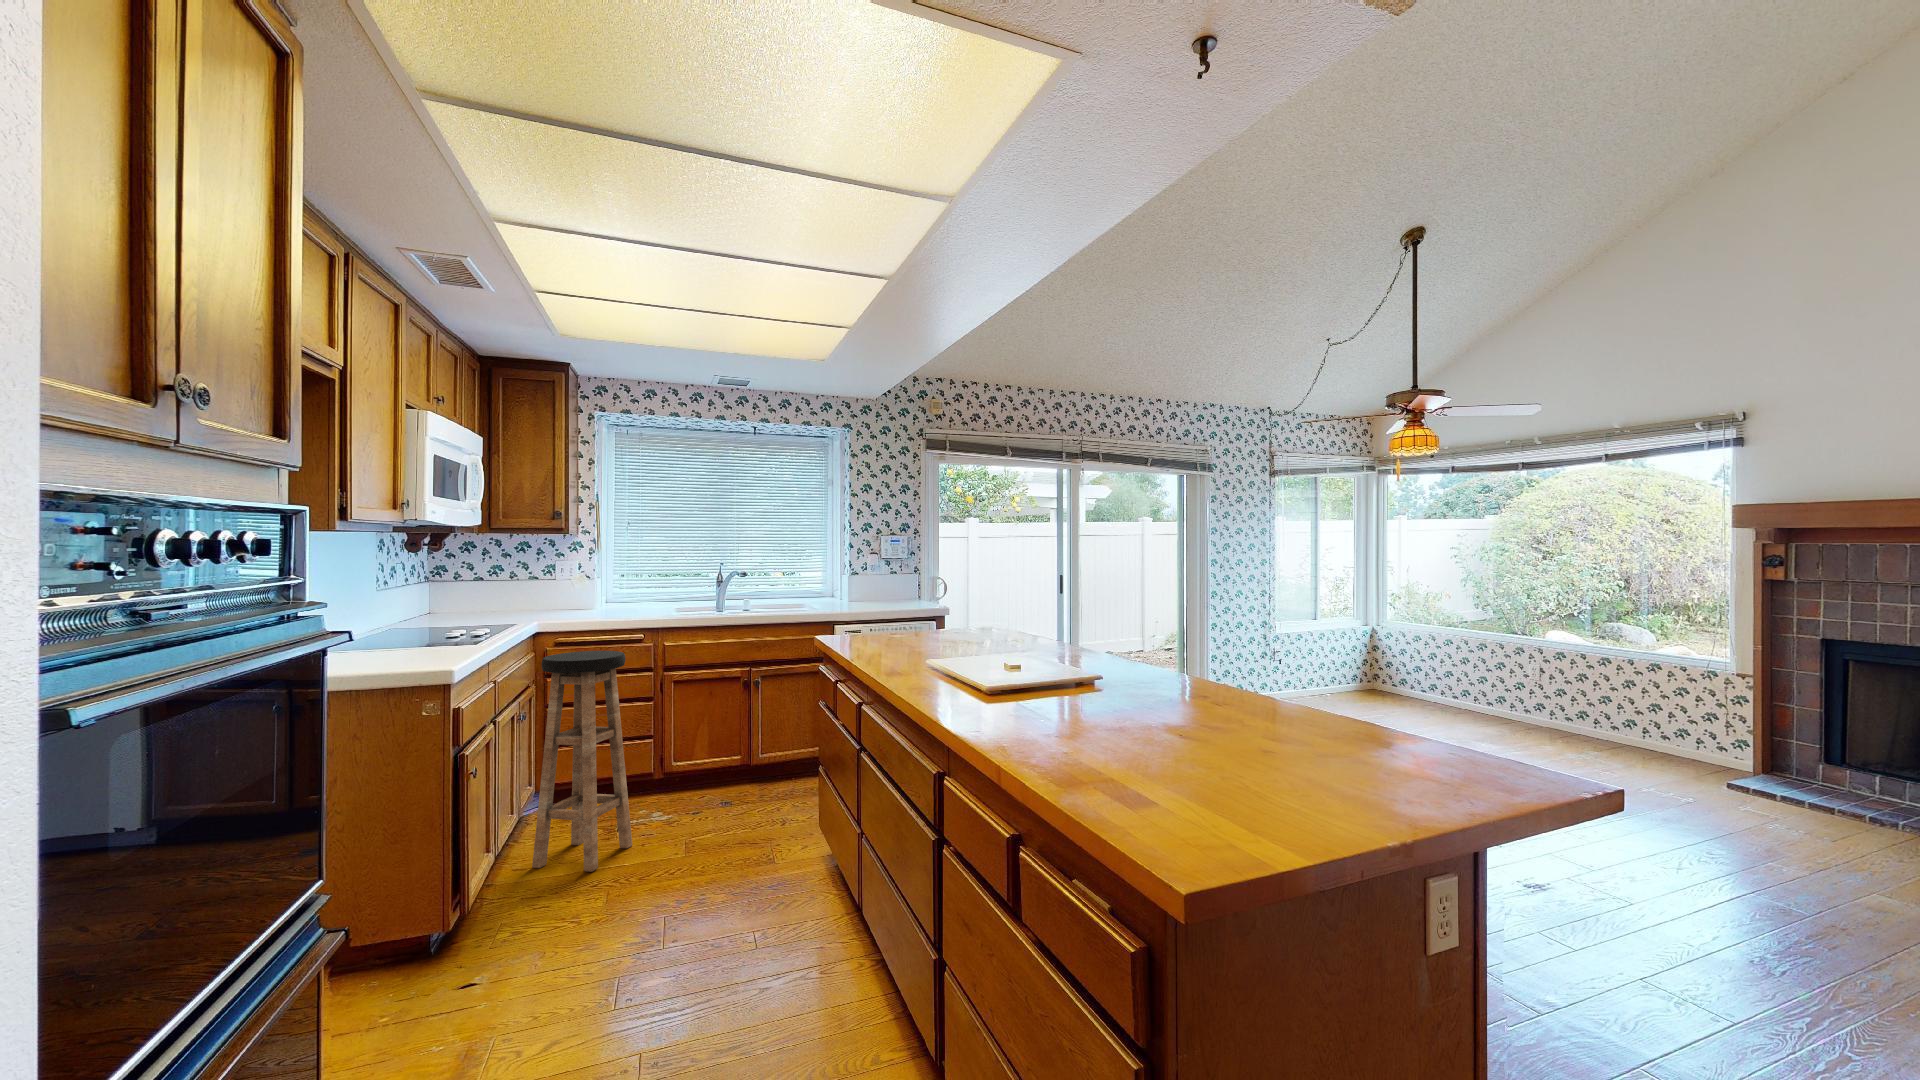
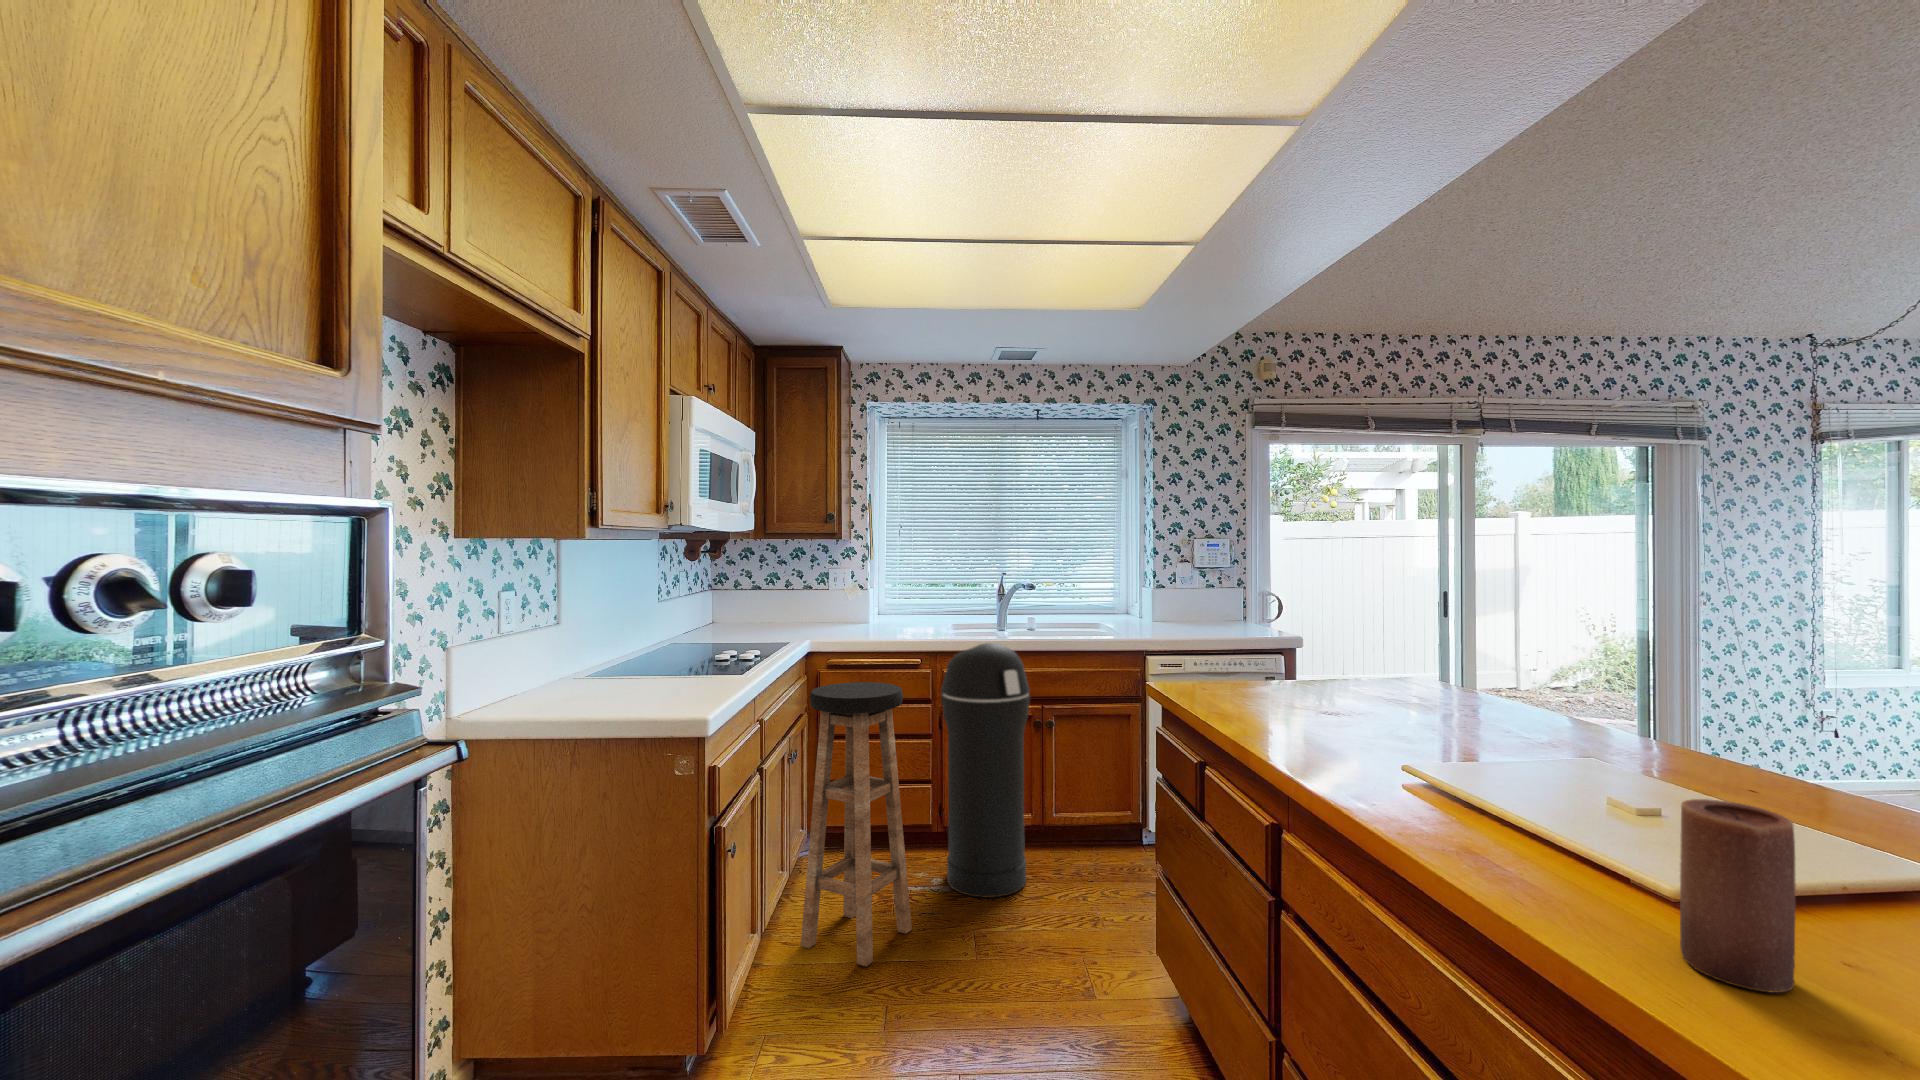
trash can: none [661,617,736,819] -> present [941,643,1030,898]
candle: none [978,644,1011,715] -> present [1680,799,1796,993]

